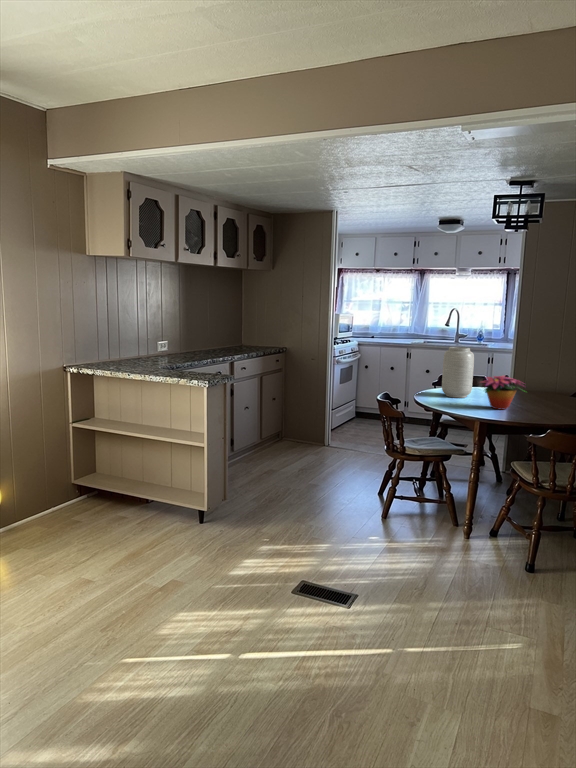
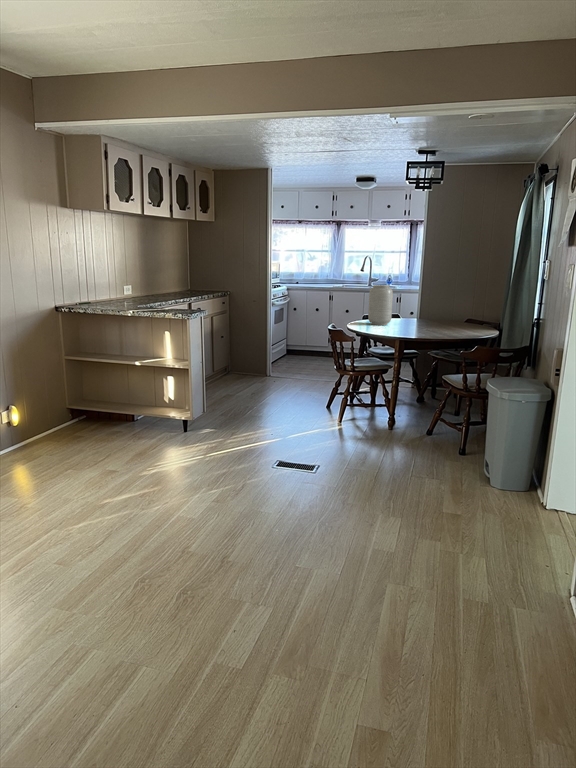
flower arrangement: present [482,376,523,410] -> none [397,305,435,331]

